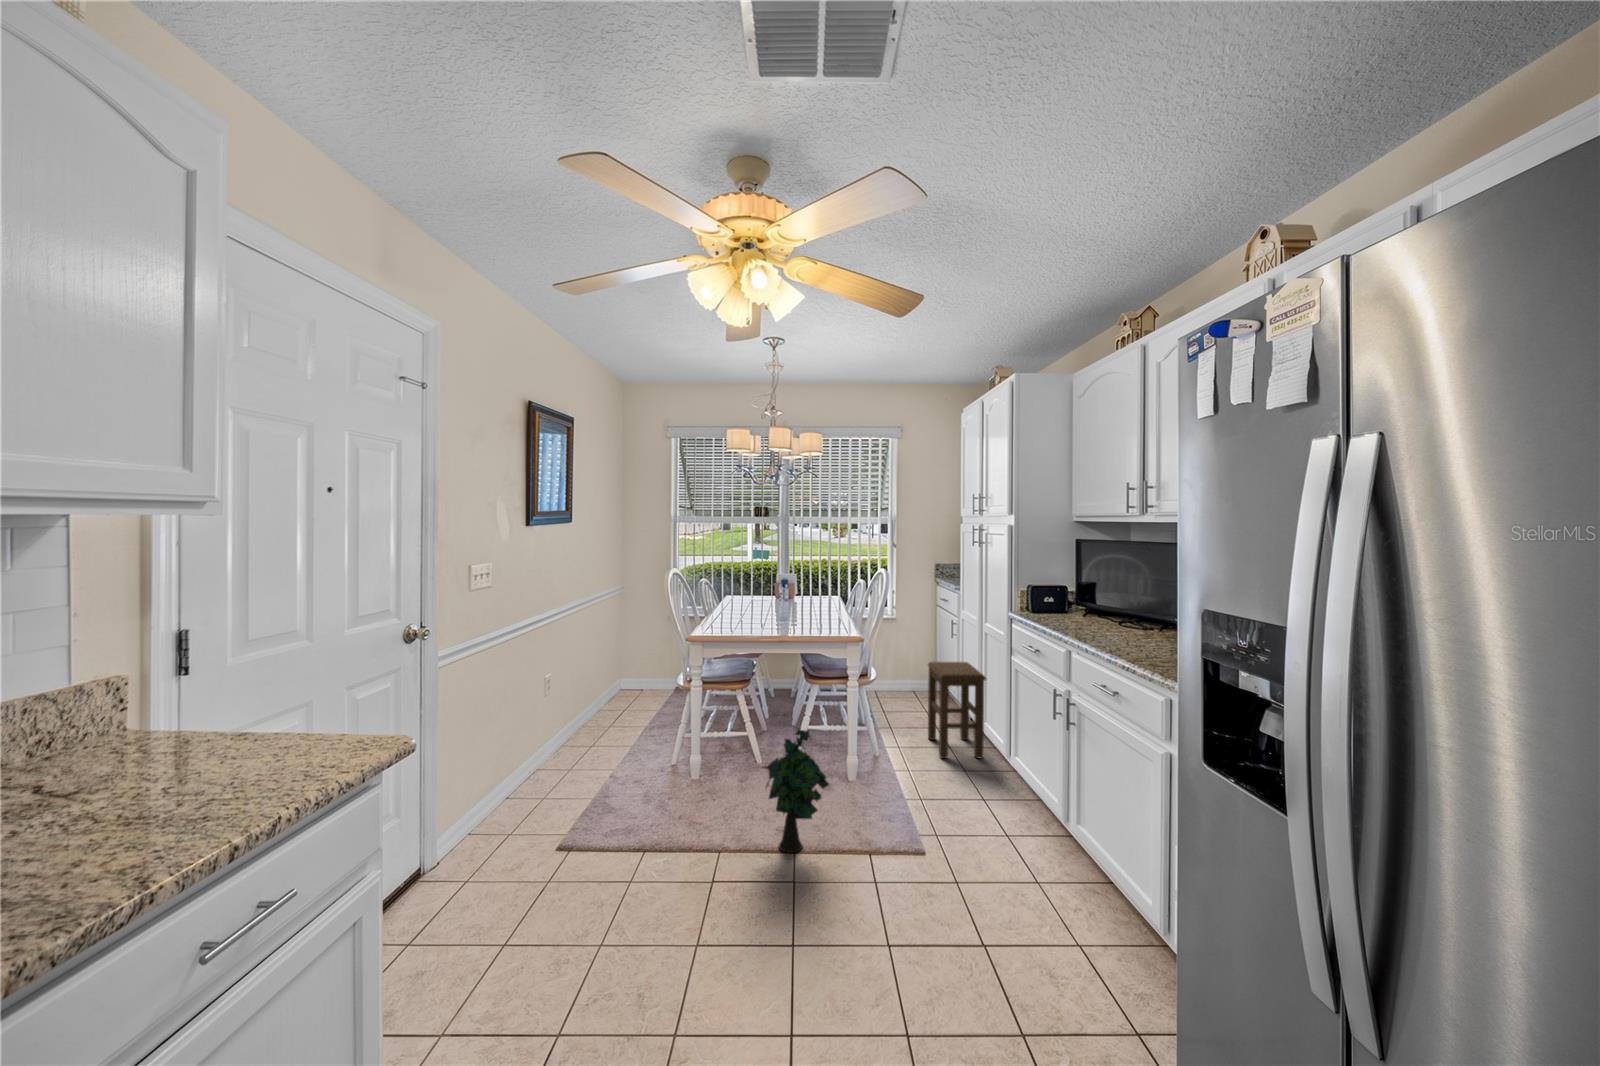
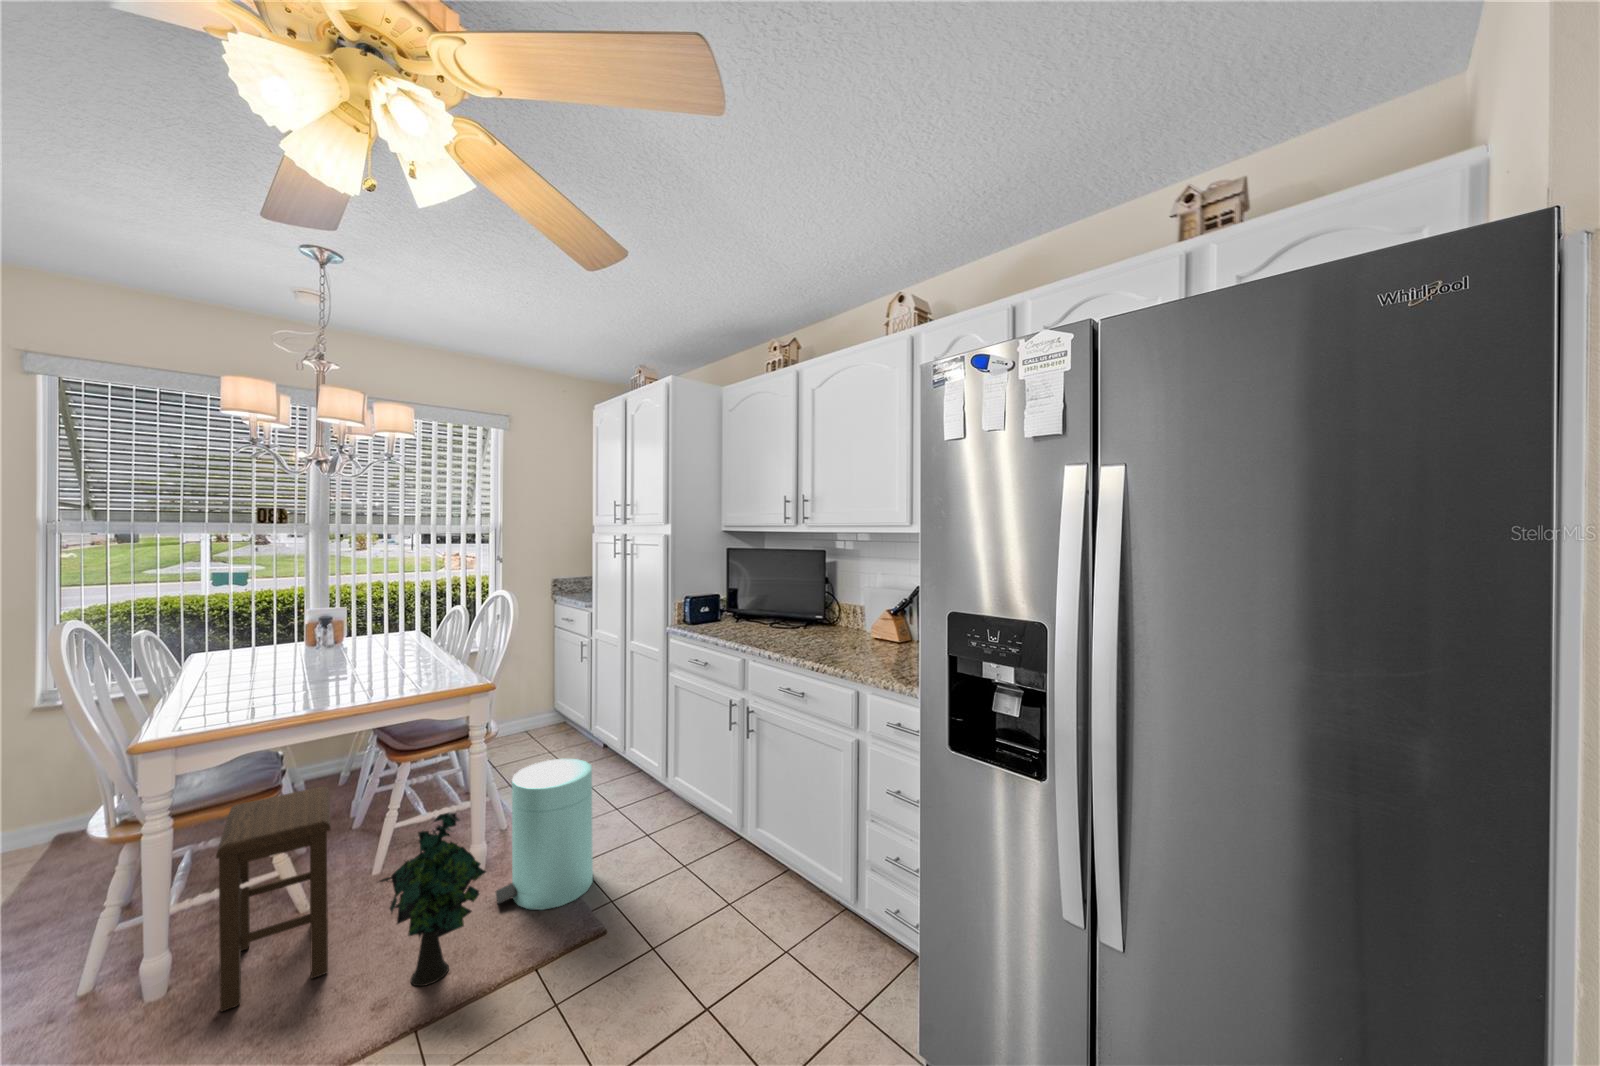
stool: present [928,662,986,758] -> present [216,786,331,1012]
trash can: none [844,714,922,836] -> present [496,759,593,910]

